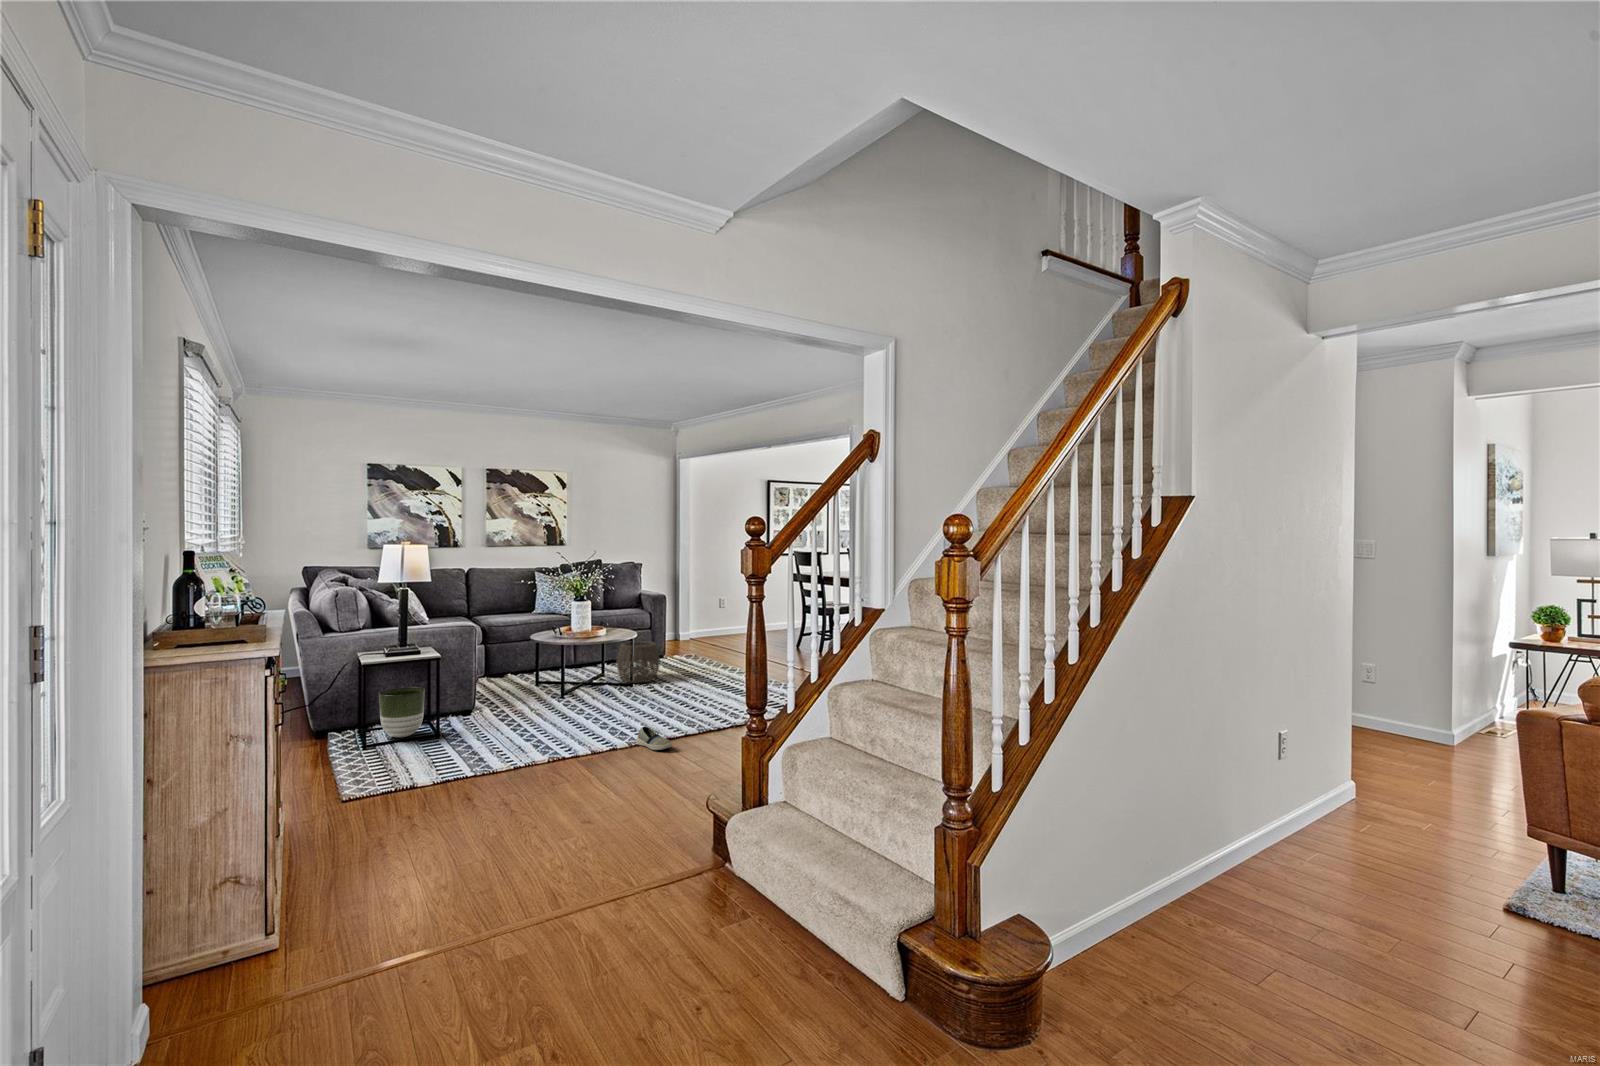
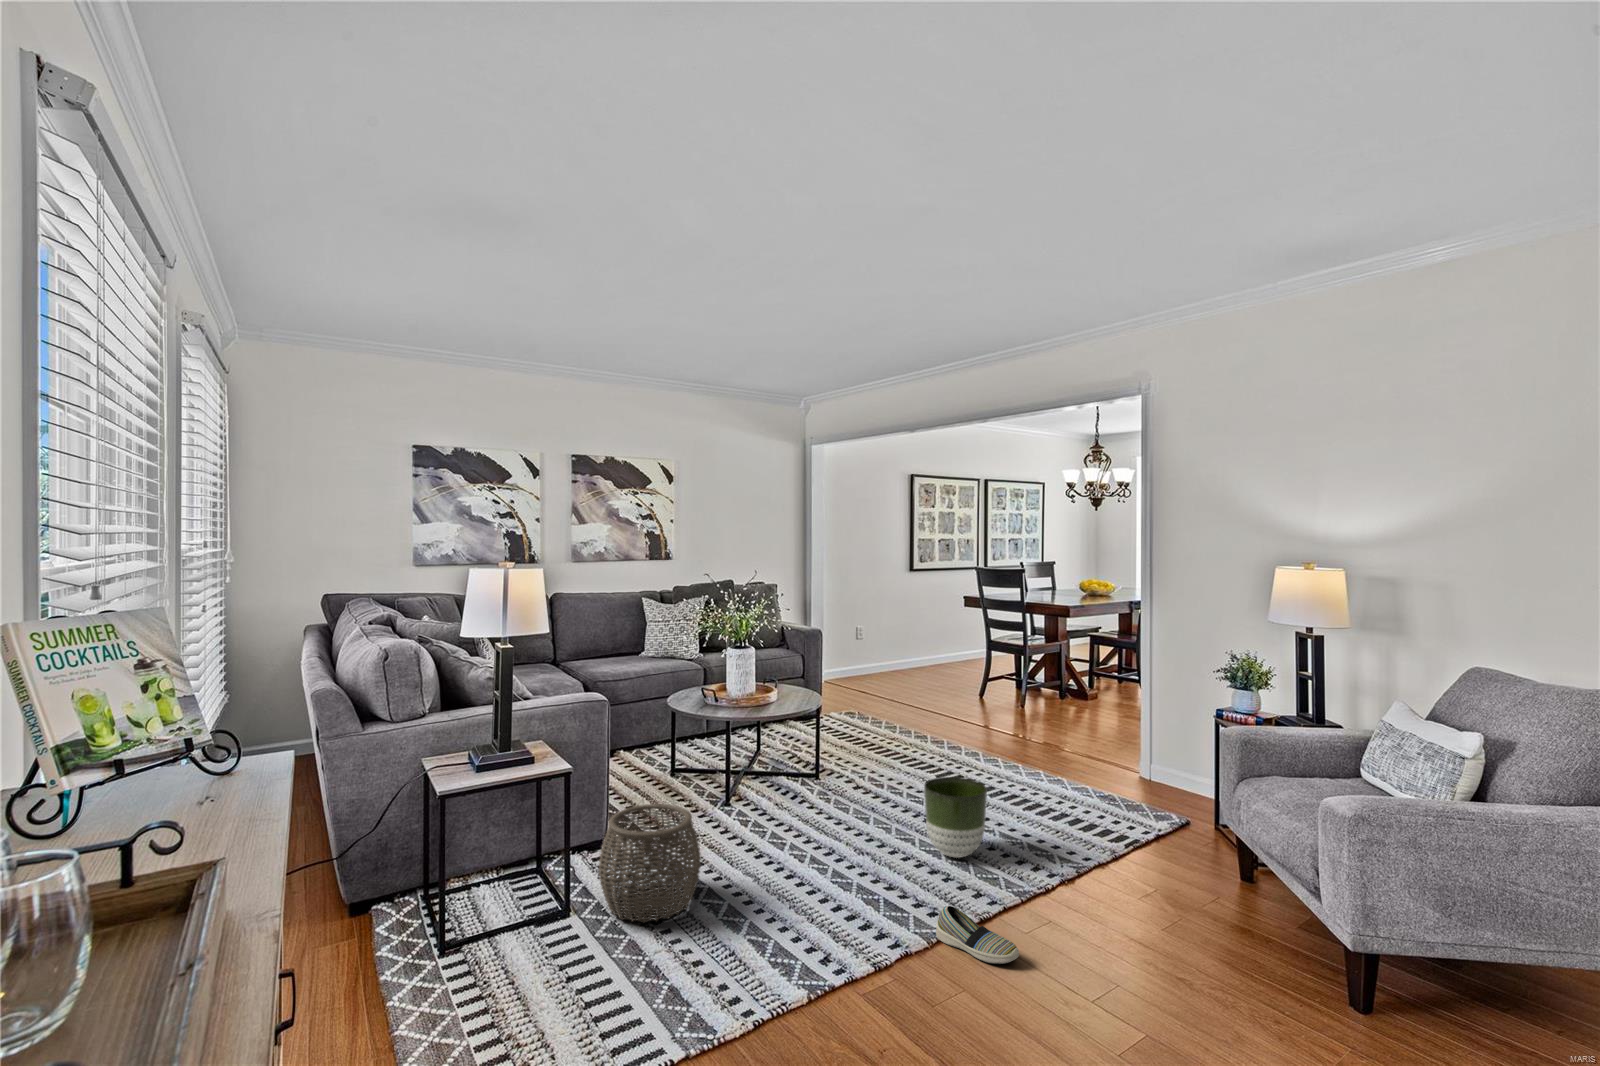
woven basket: present [617,641,660,683] -> present [599,804,701,922]
planter: present [379,687,425,737] -> present [924,777,987,858]

